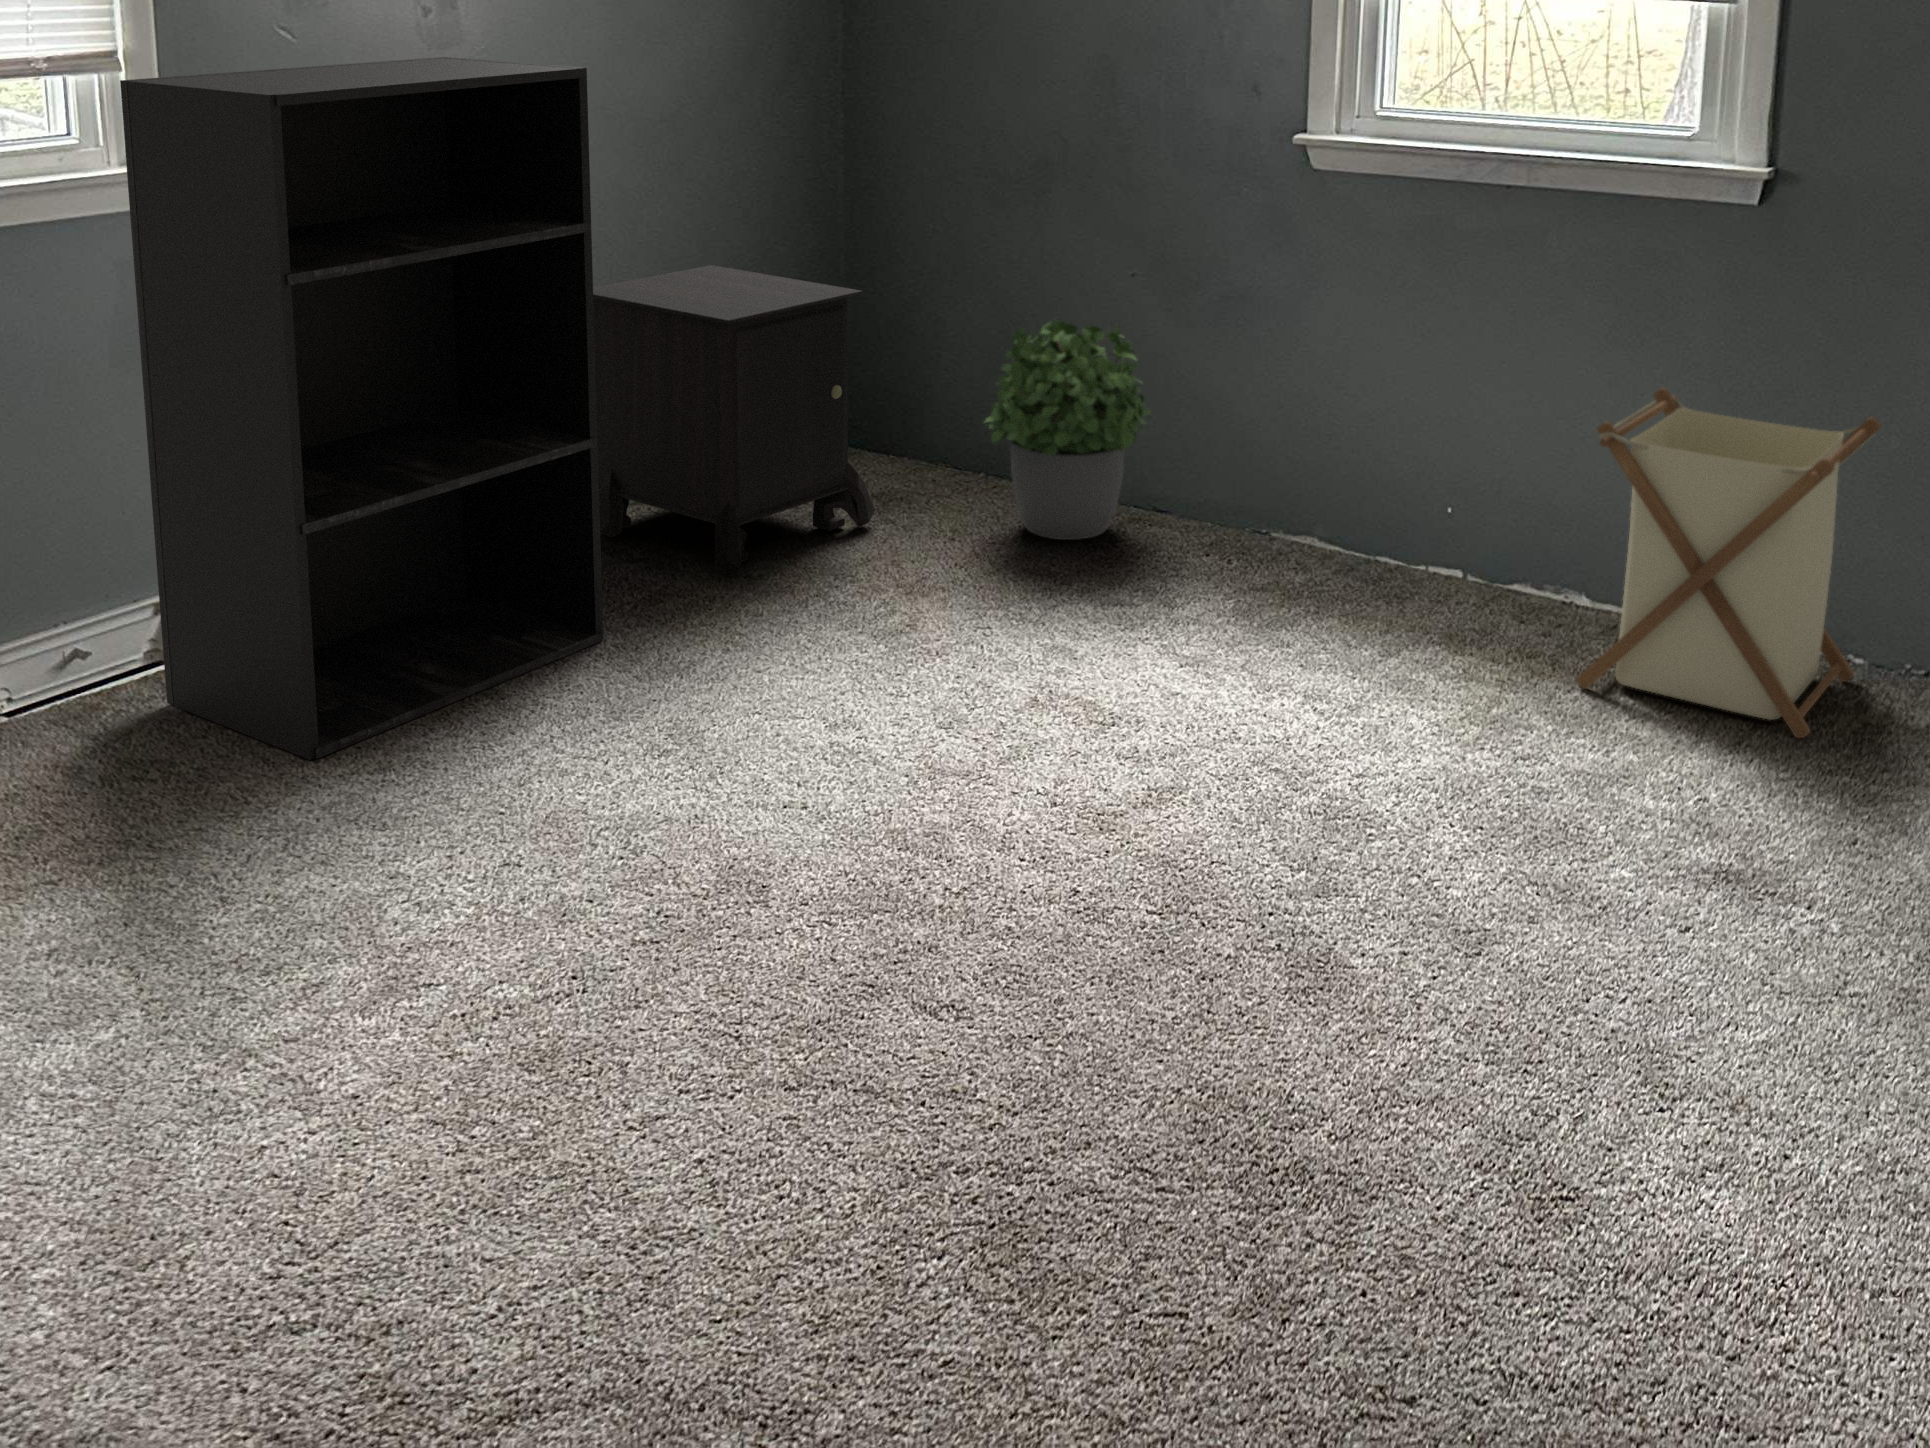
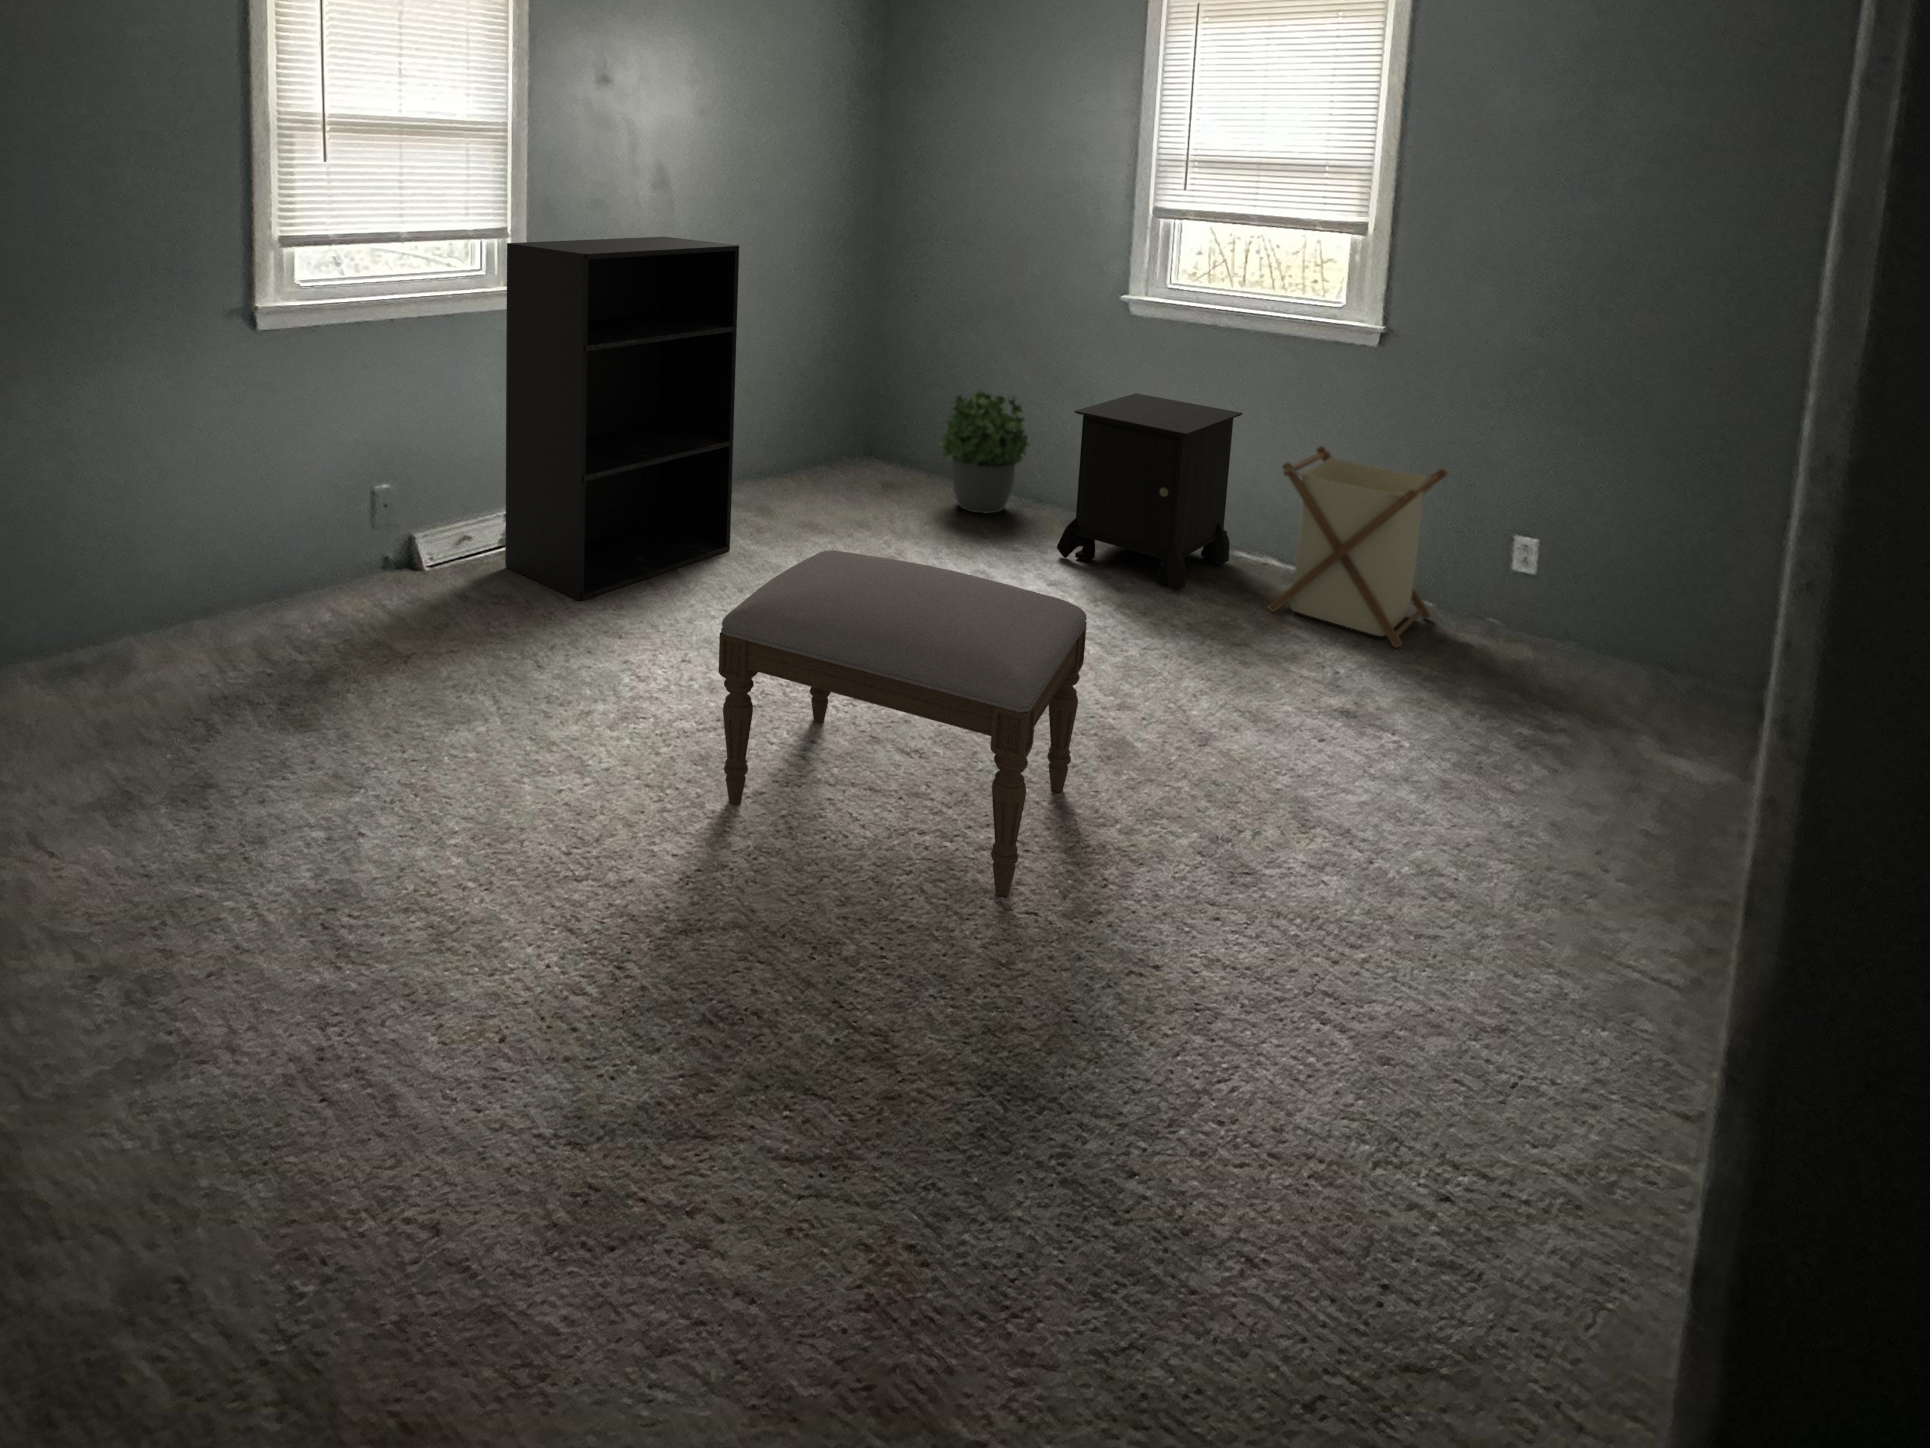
nightstand: present [593,265,875,574] -> present [1057,393,1243,591]
ottoman: none [555,646,1259,1285] -> present [719,550,1087,896]

